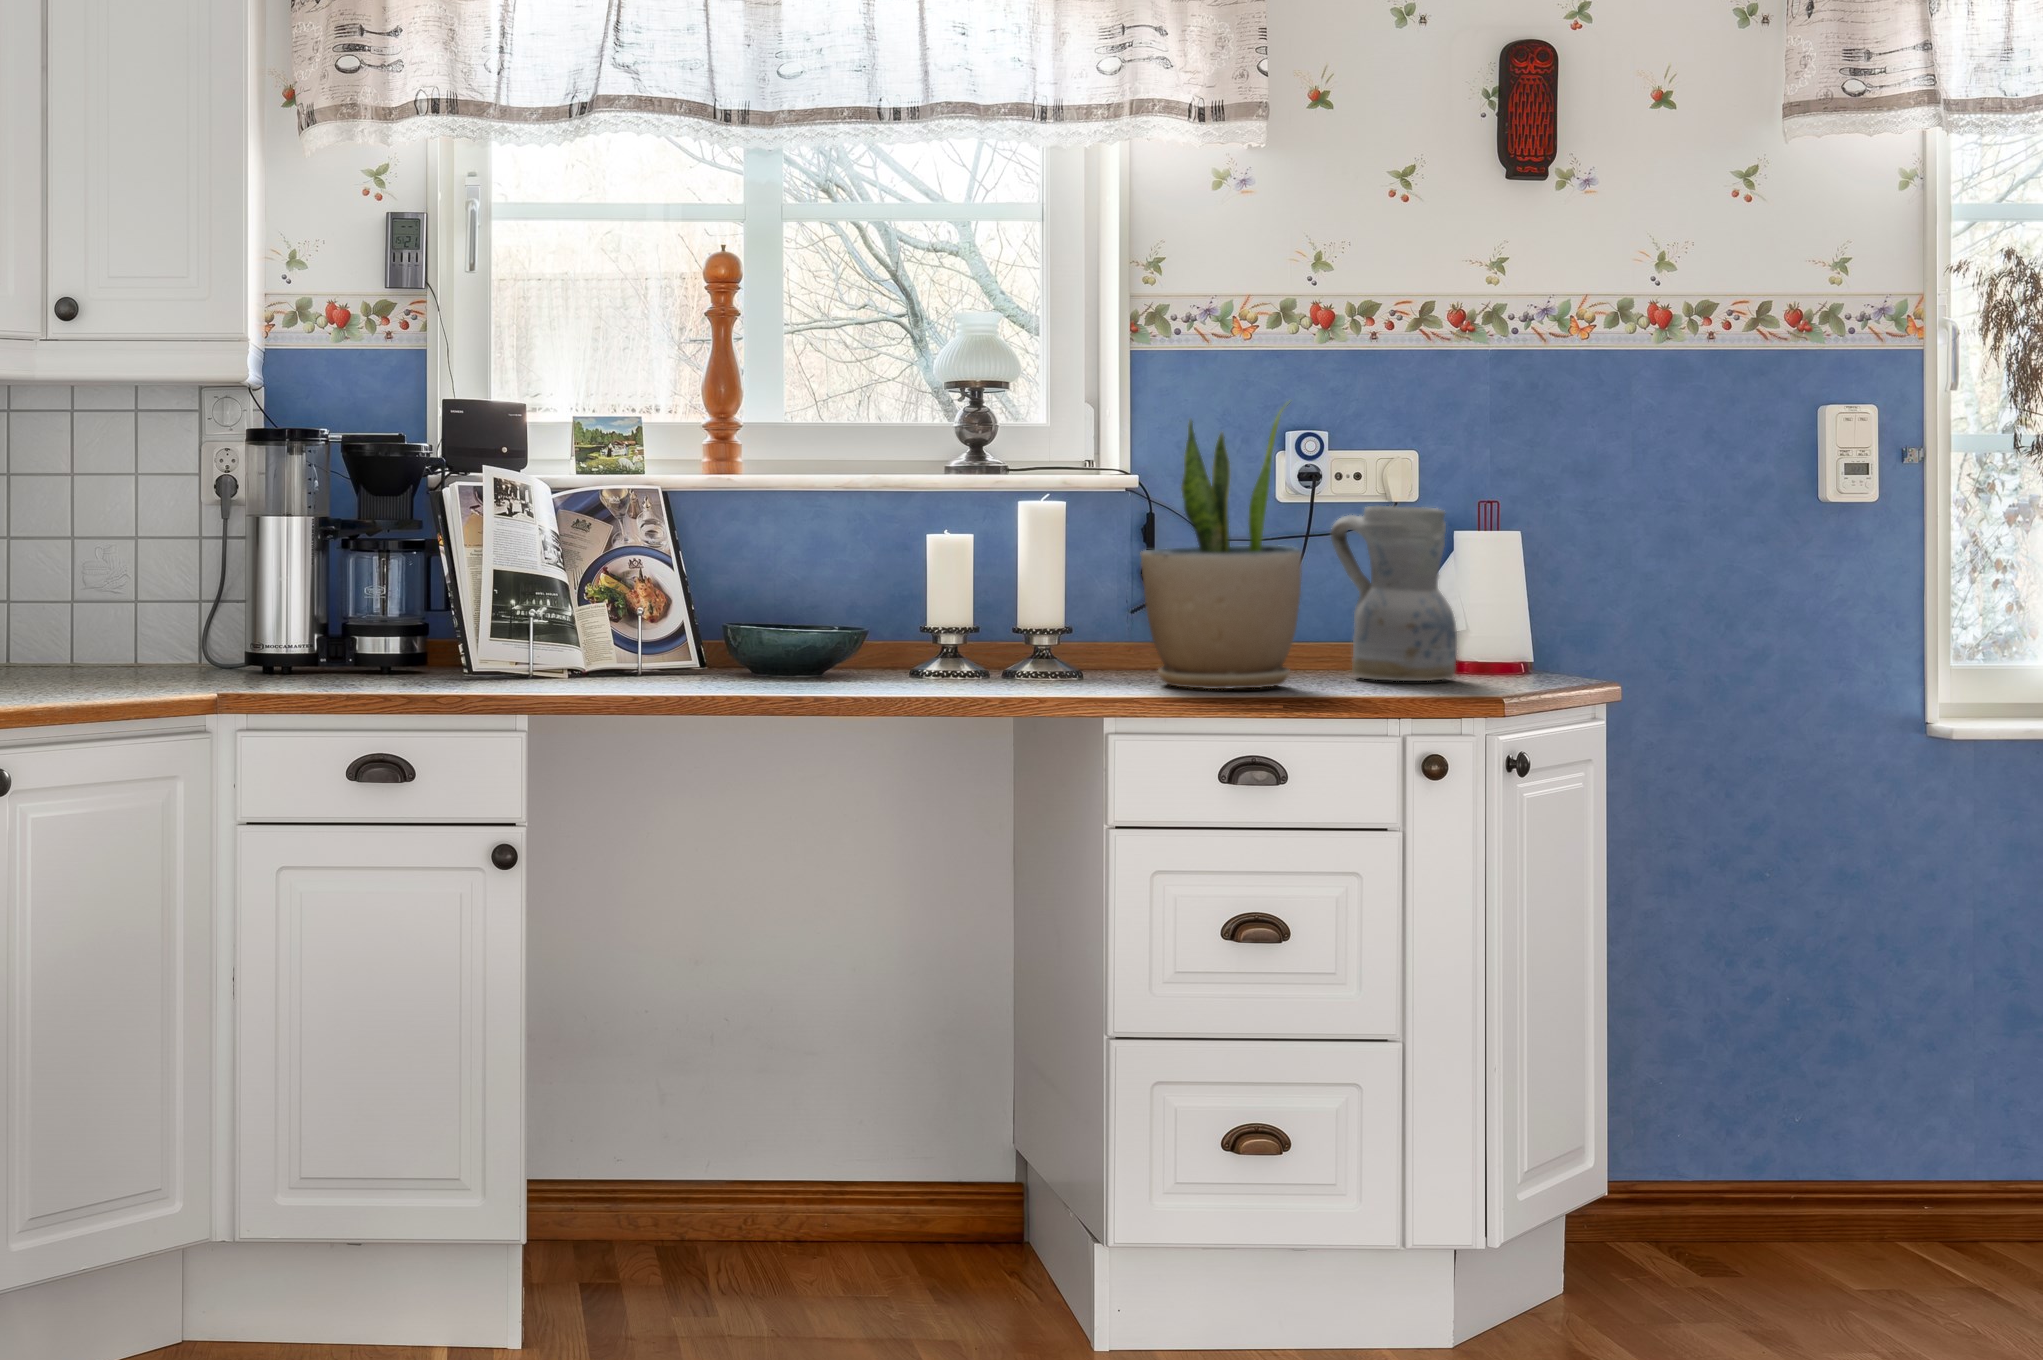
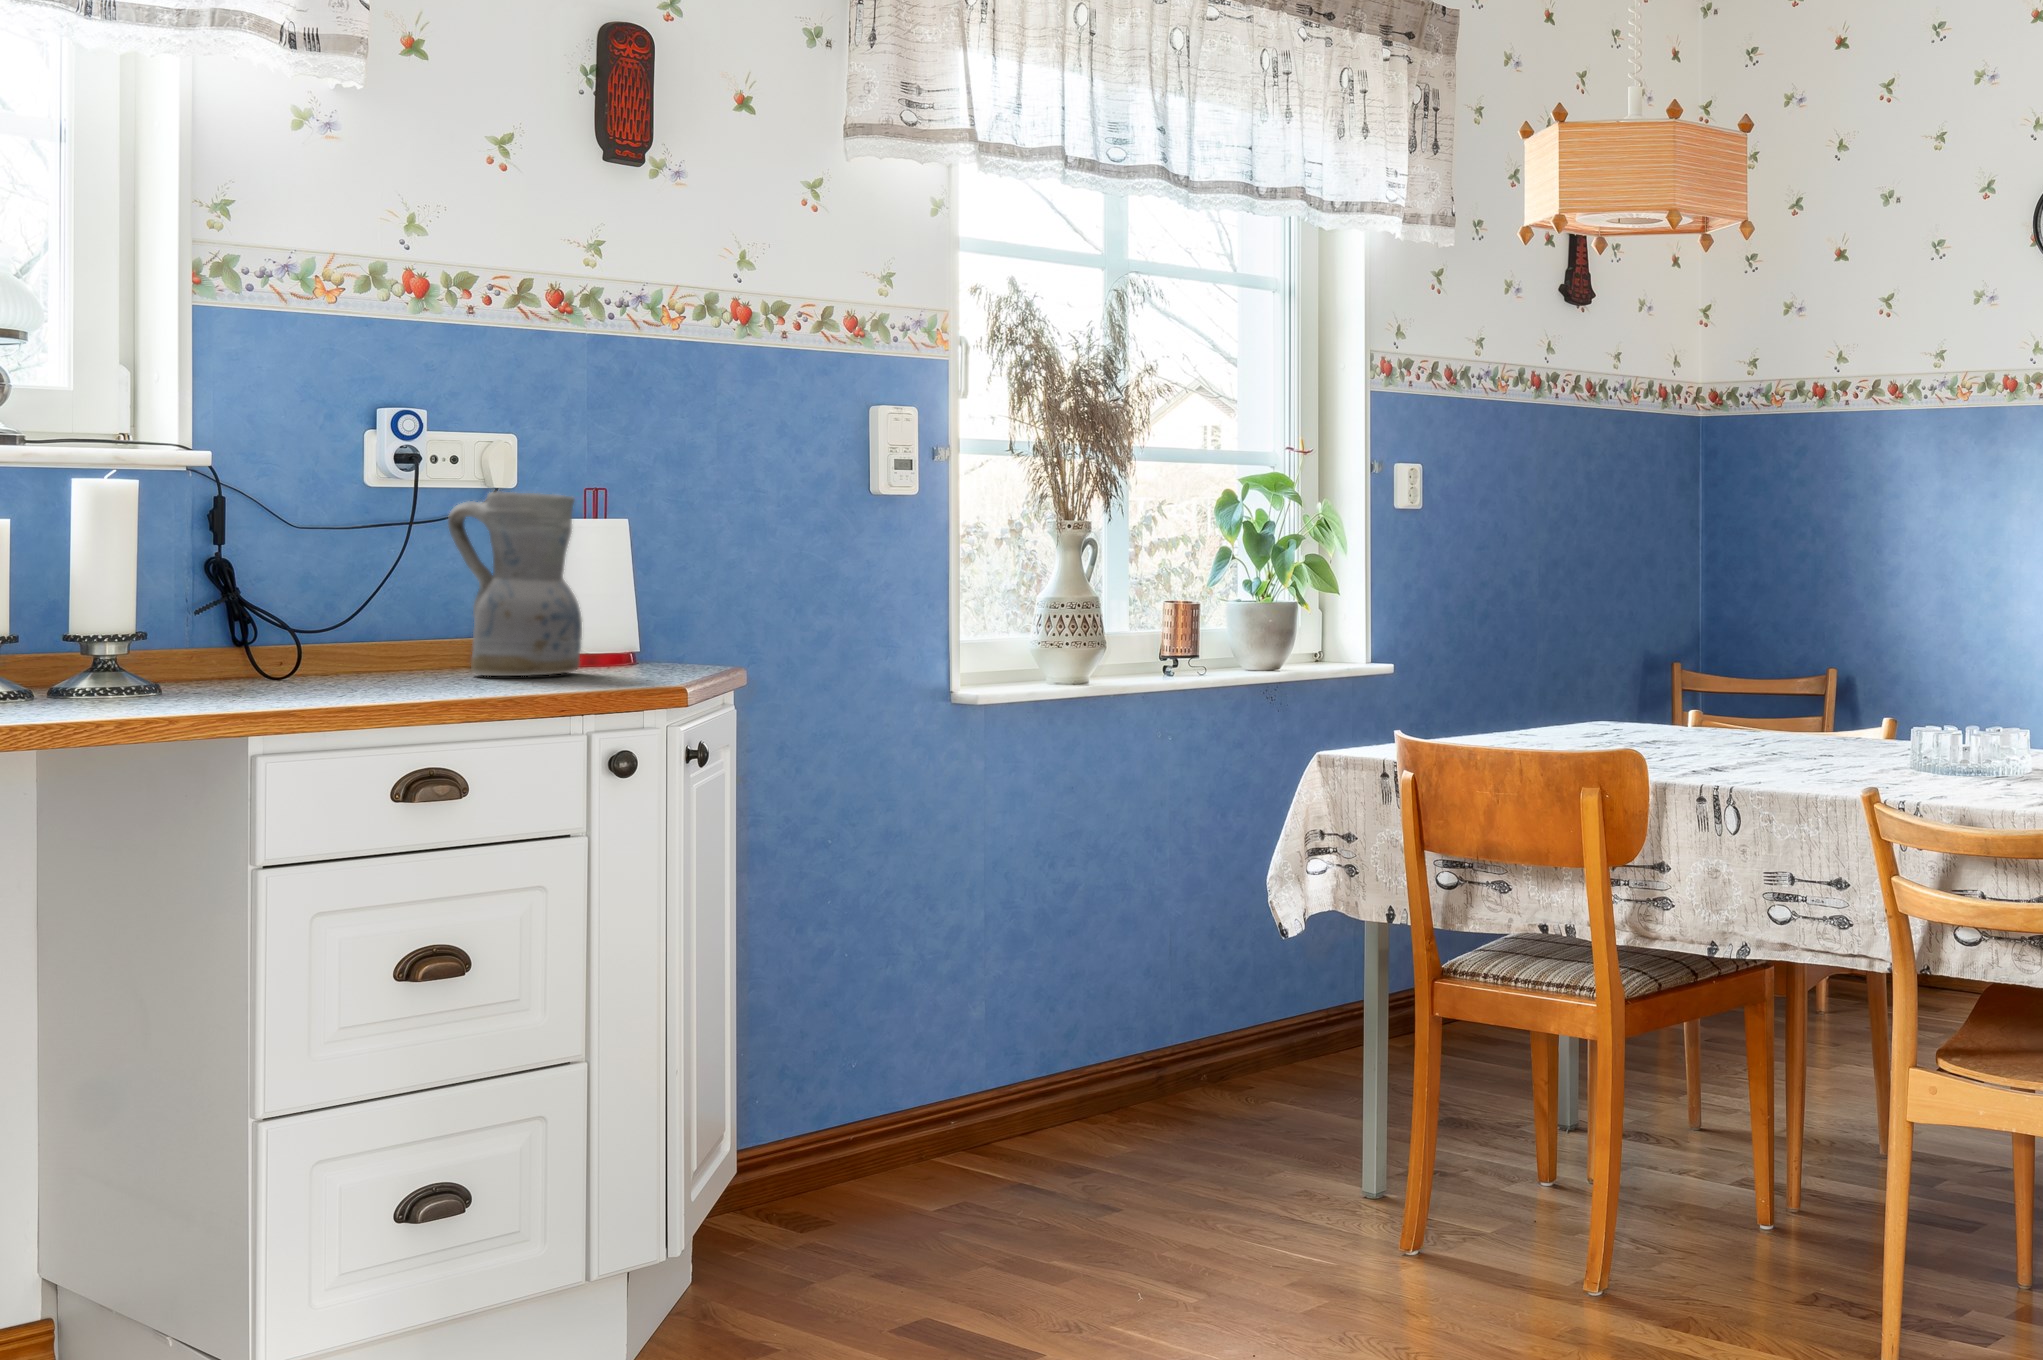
potted plant: present [1141,408,1302,689] -> none [242,372,434,693]

